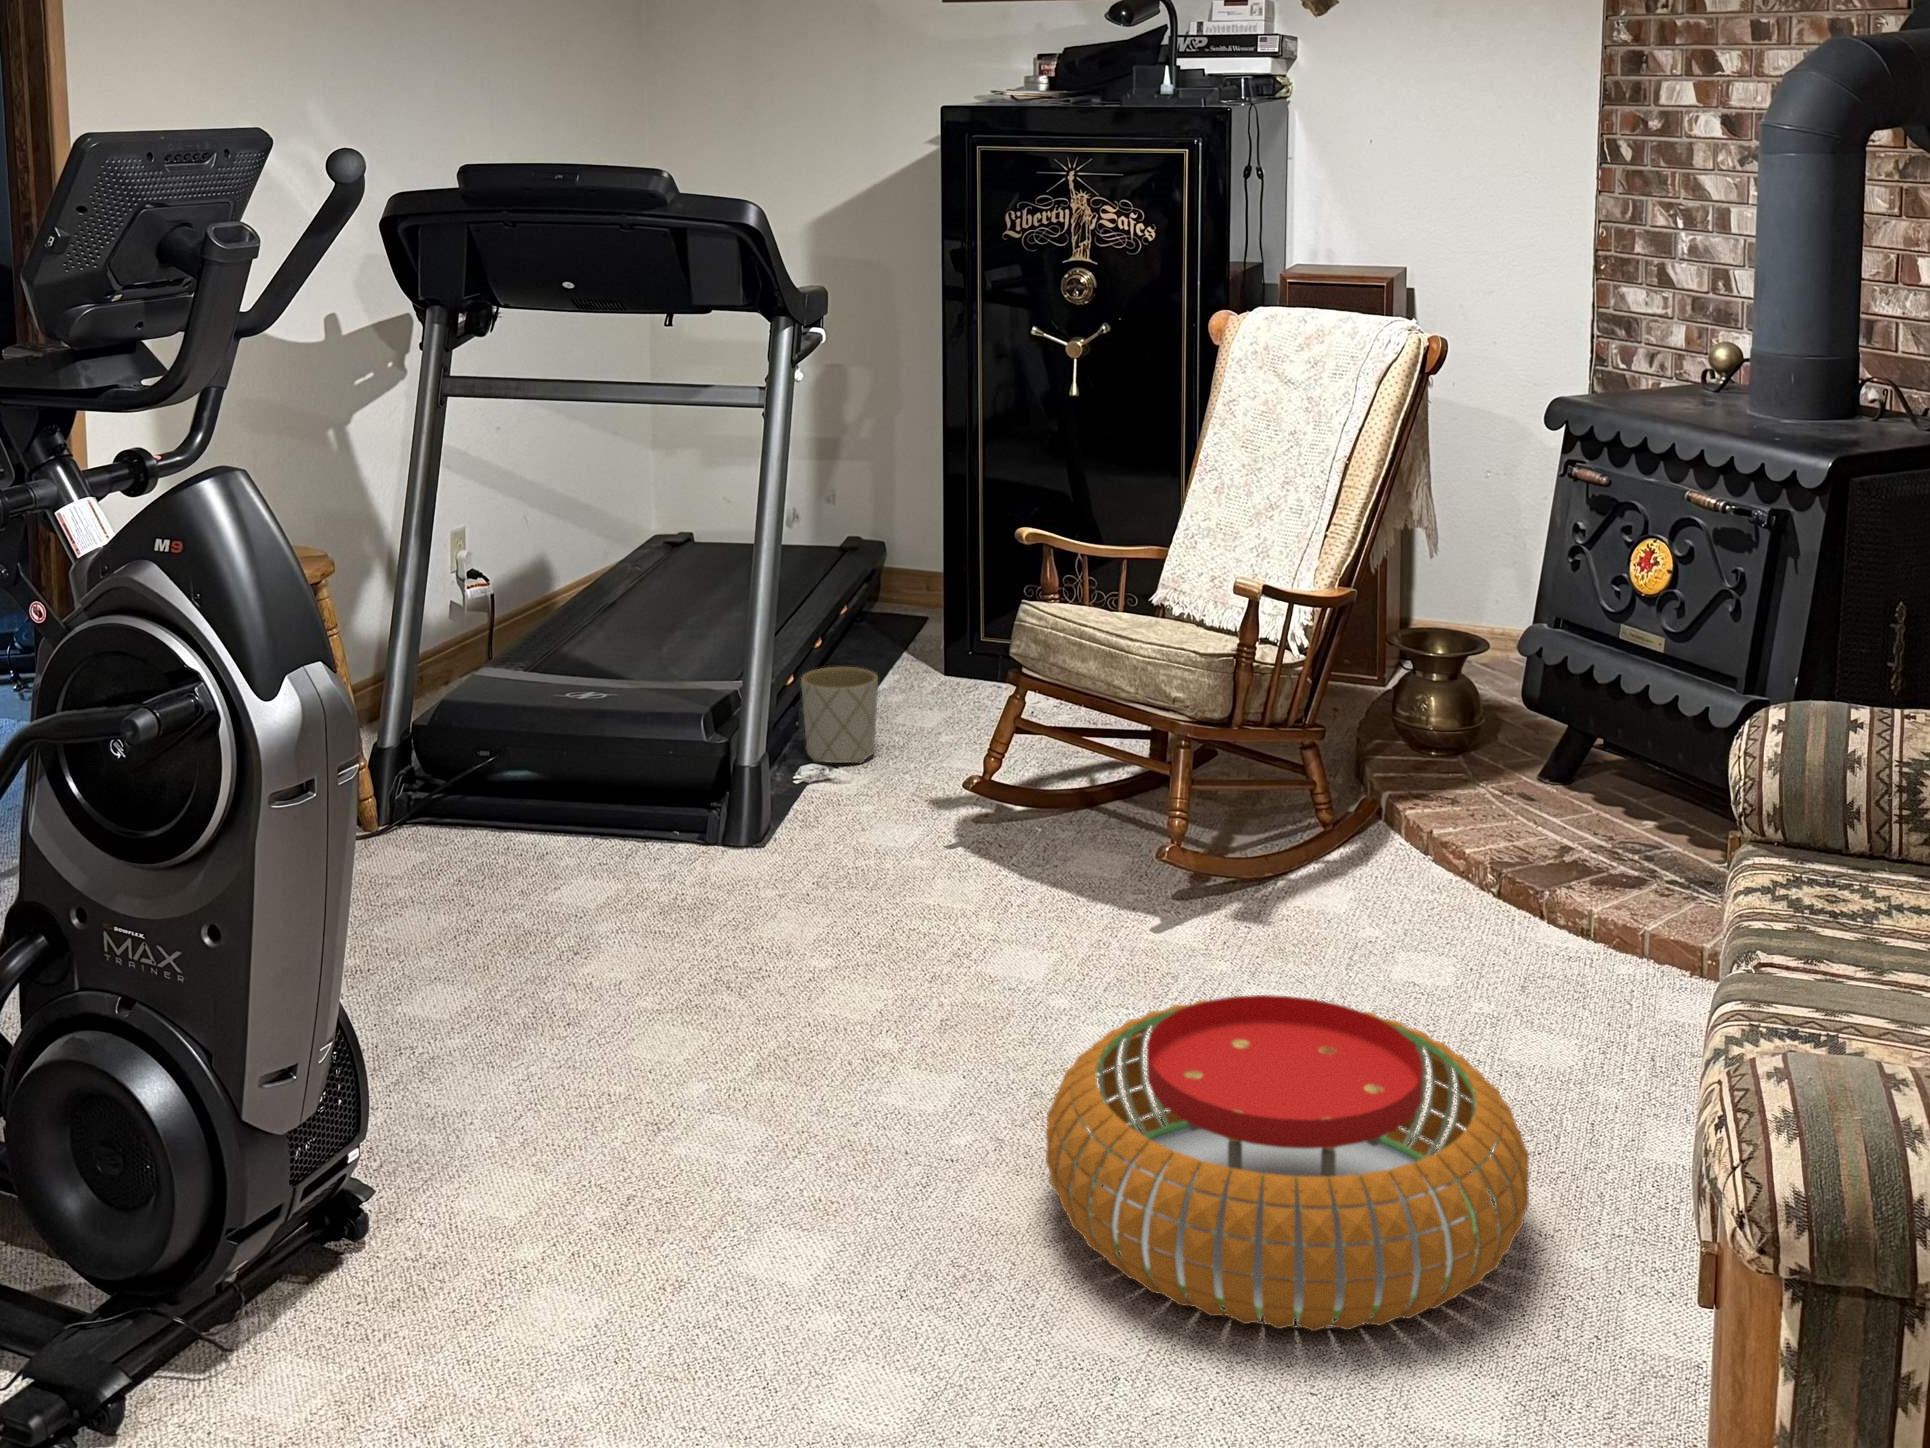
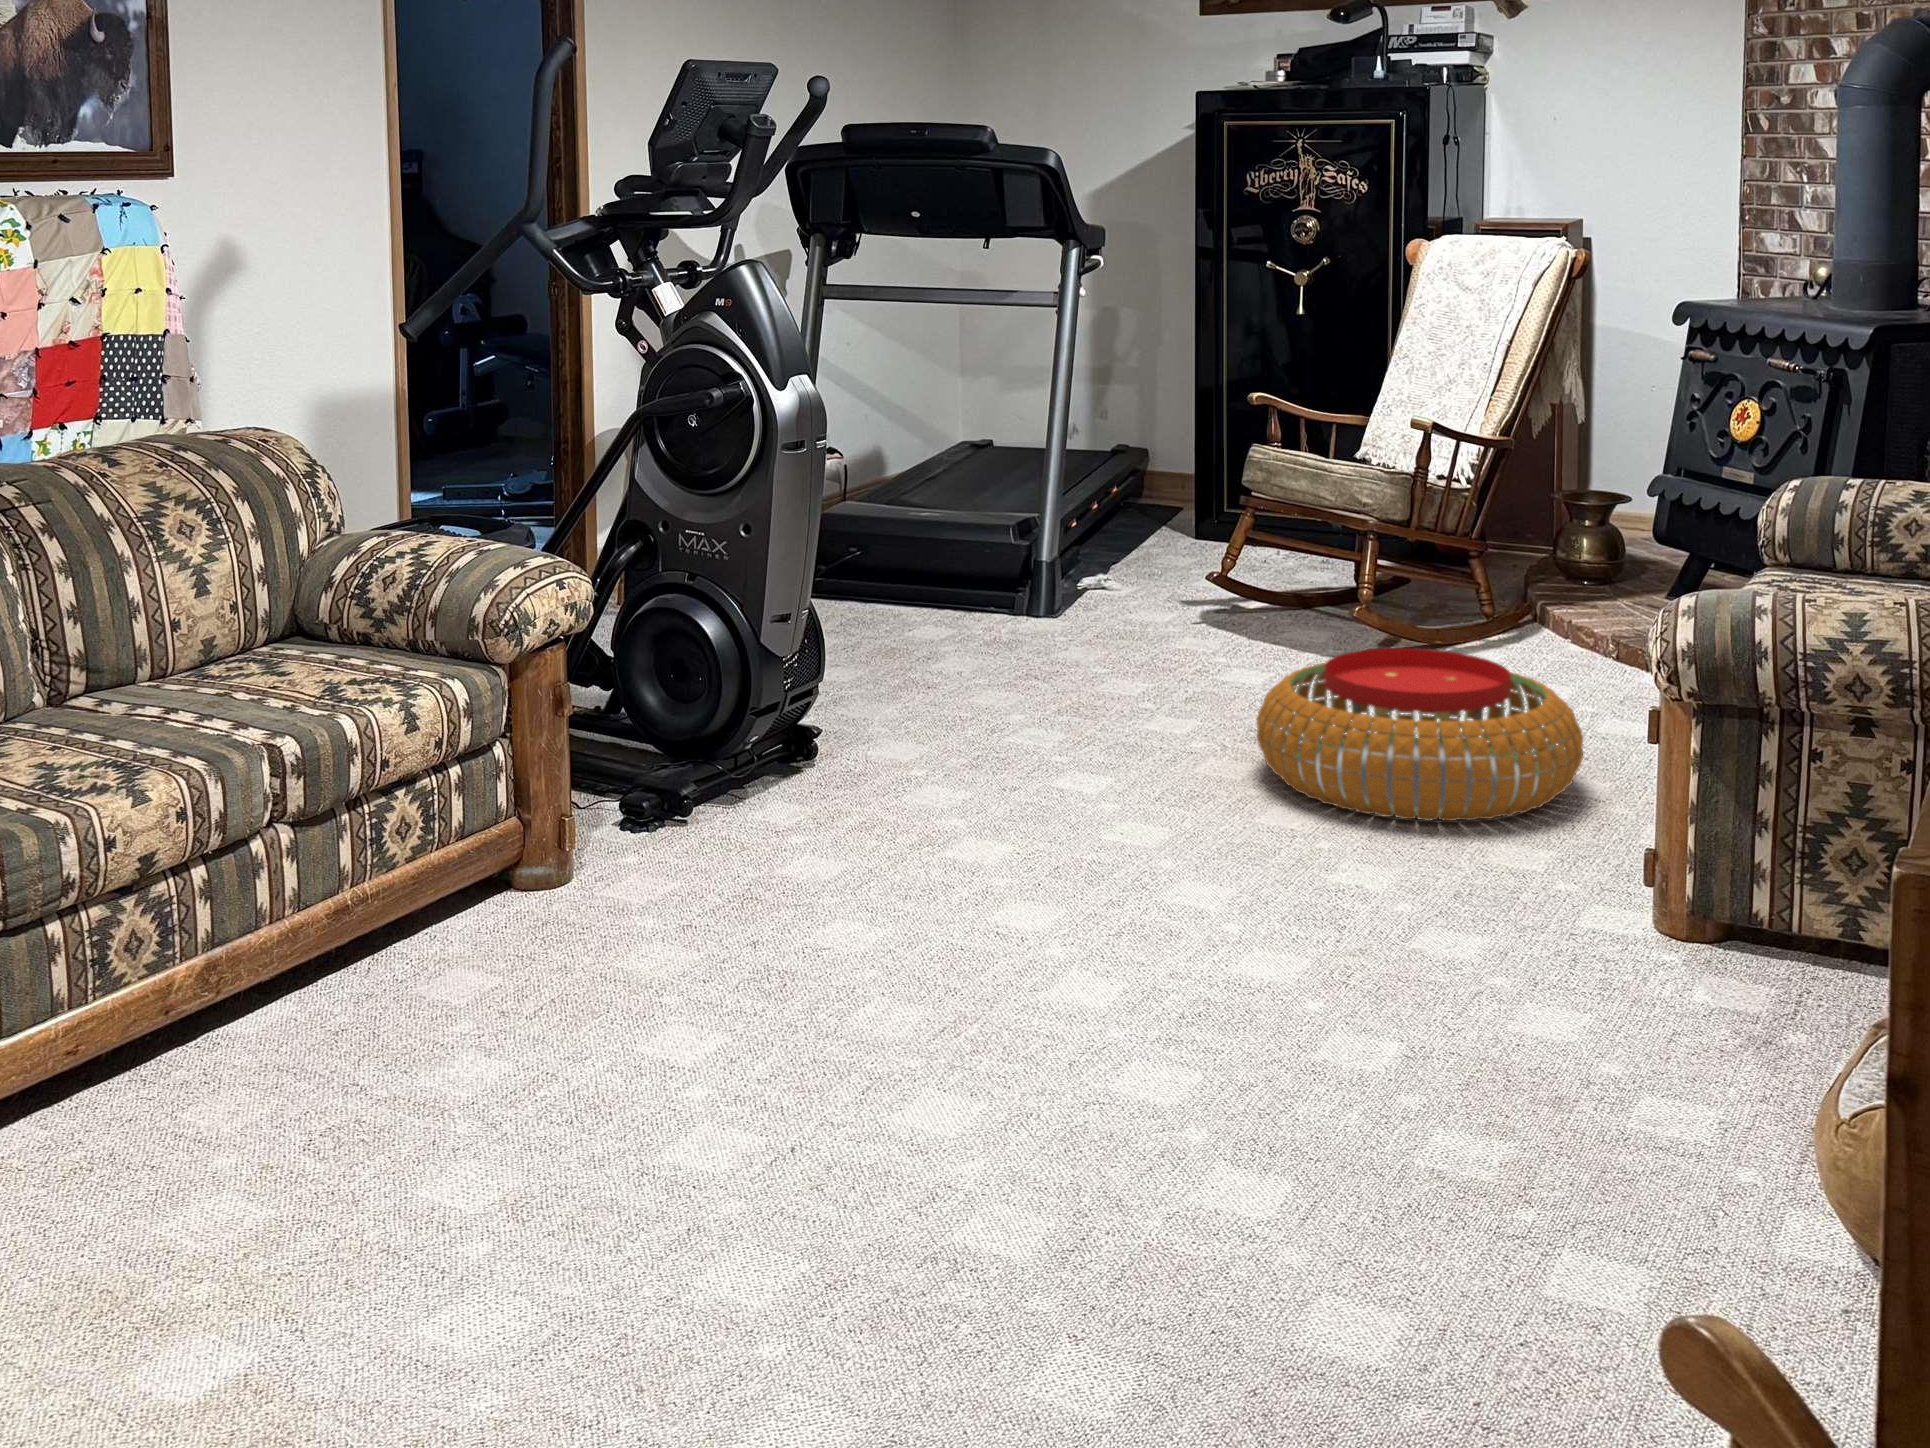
planter: present [801,667,878,763] -> none [1086,511,1145,580]

